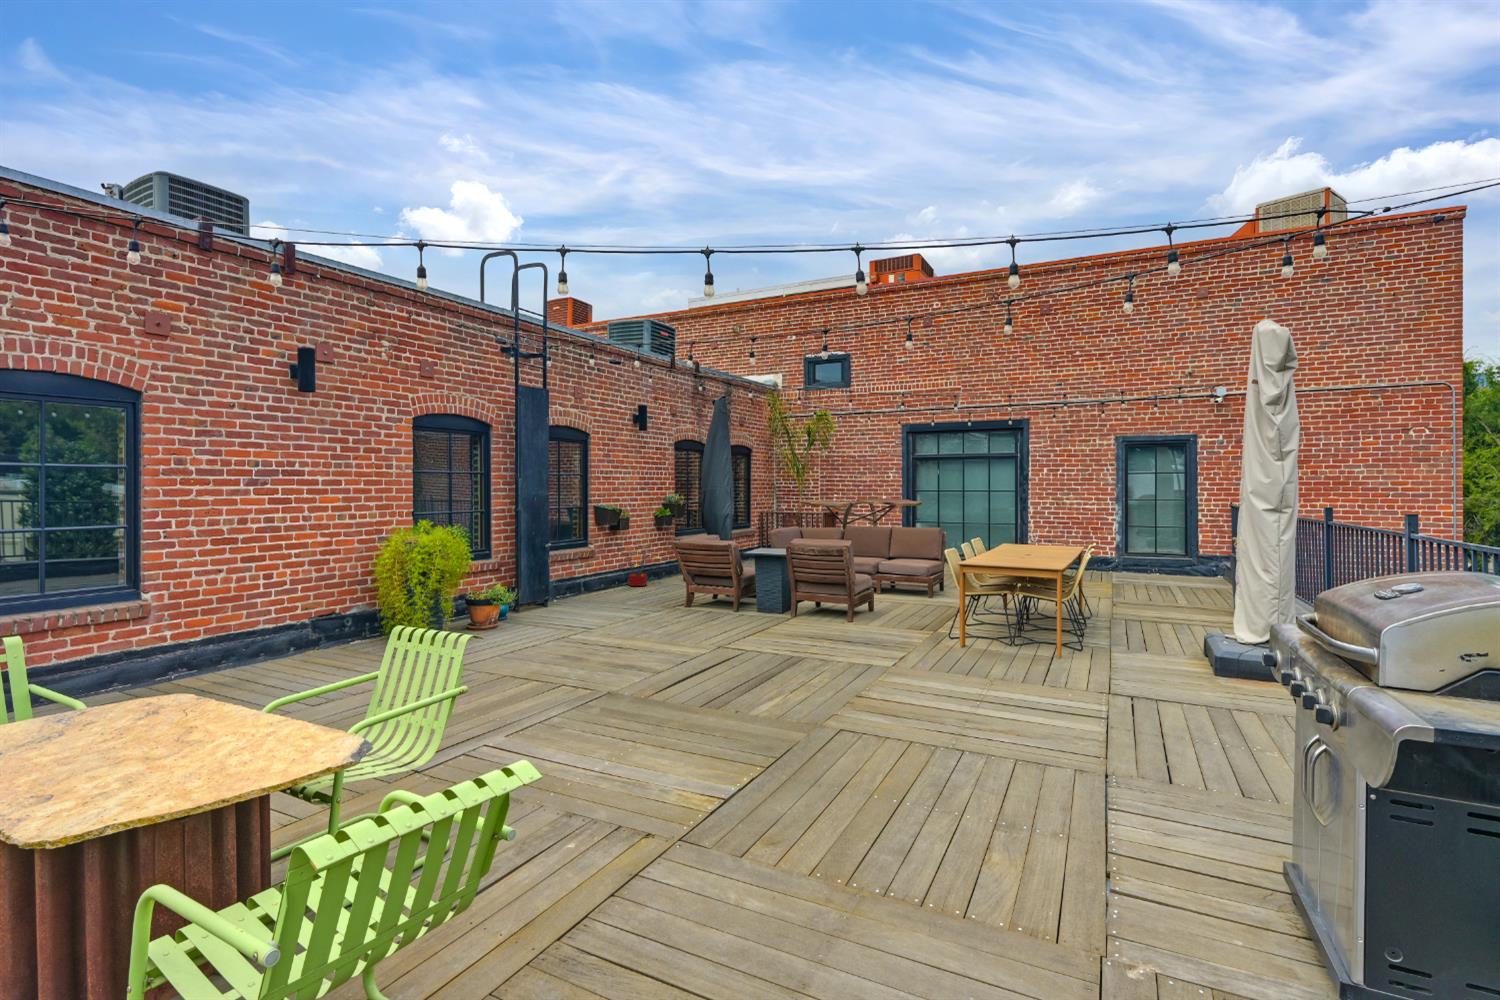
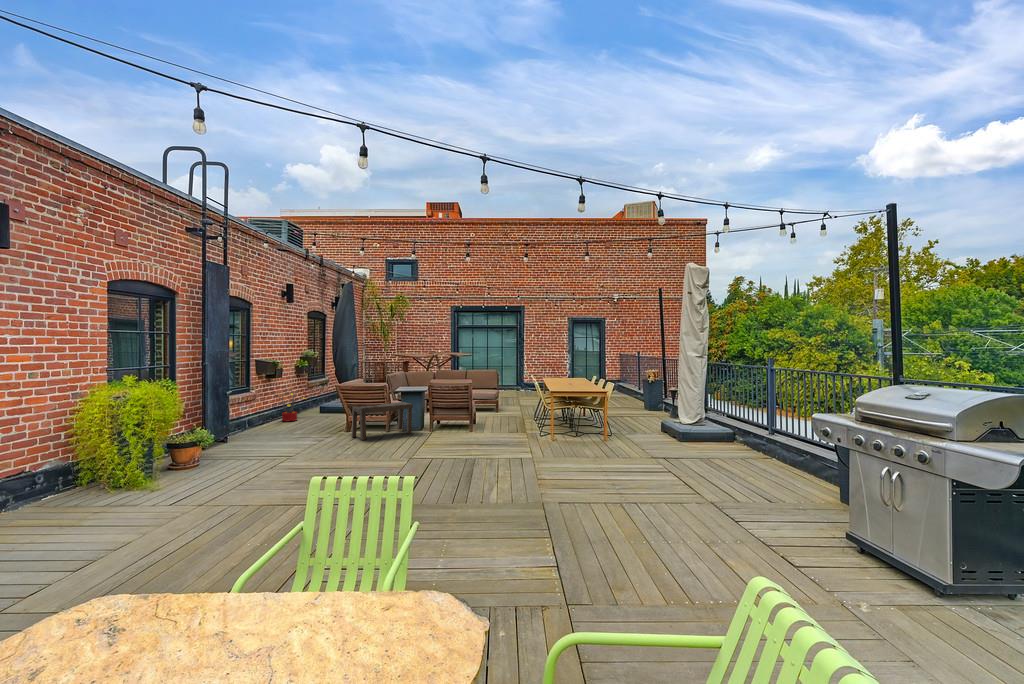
bench: none [685,569,765,617] -> present [352,402,413,440]

